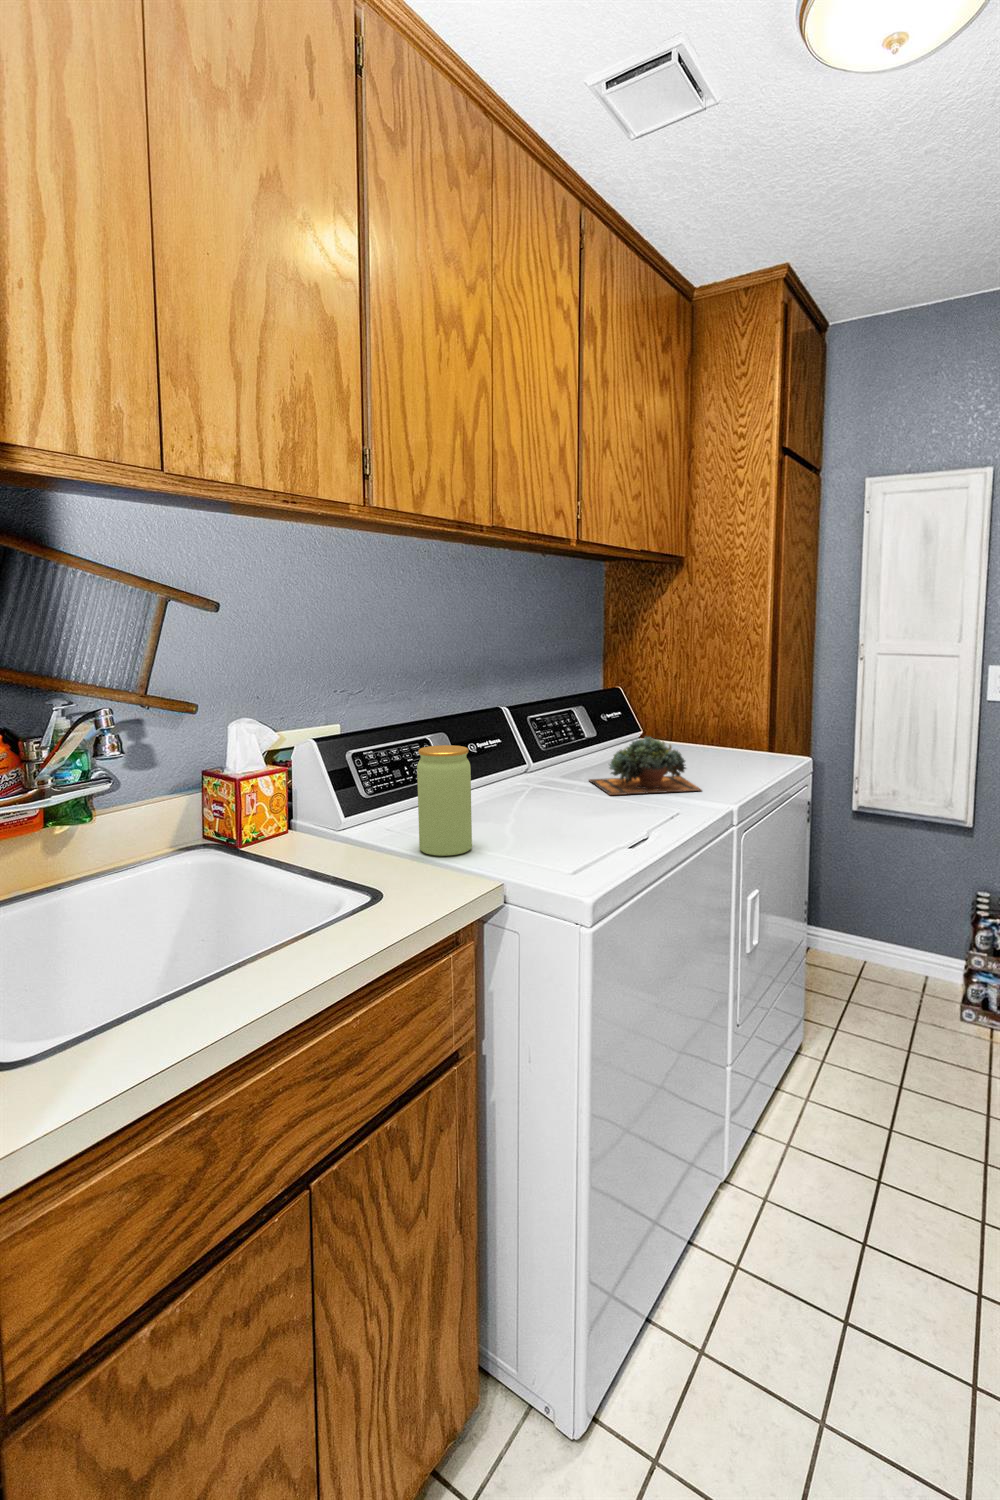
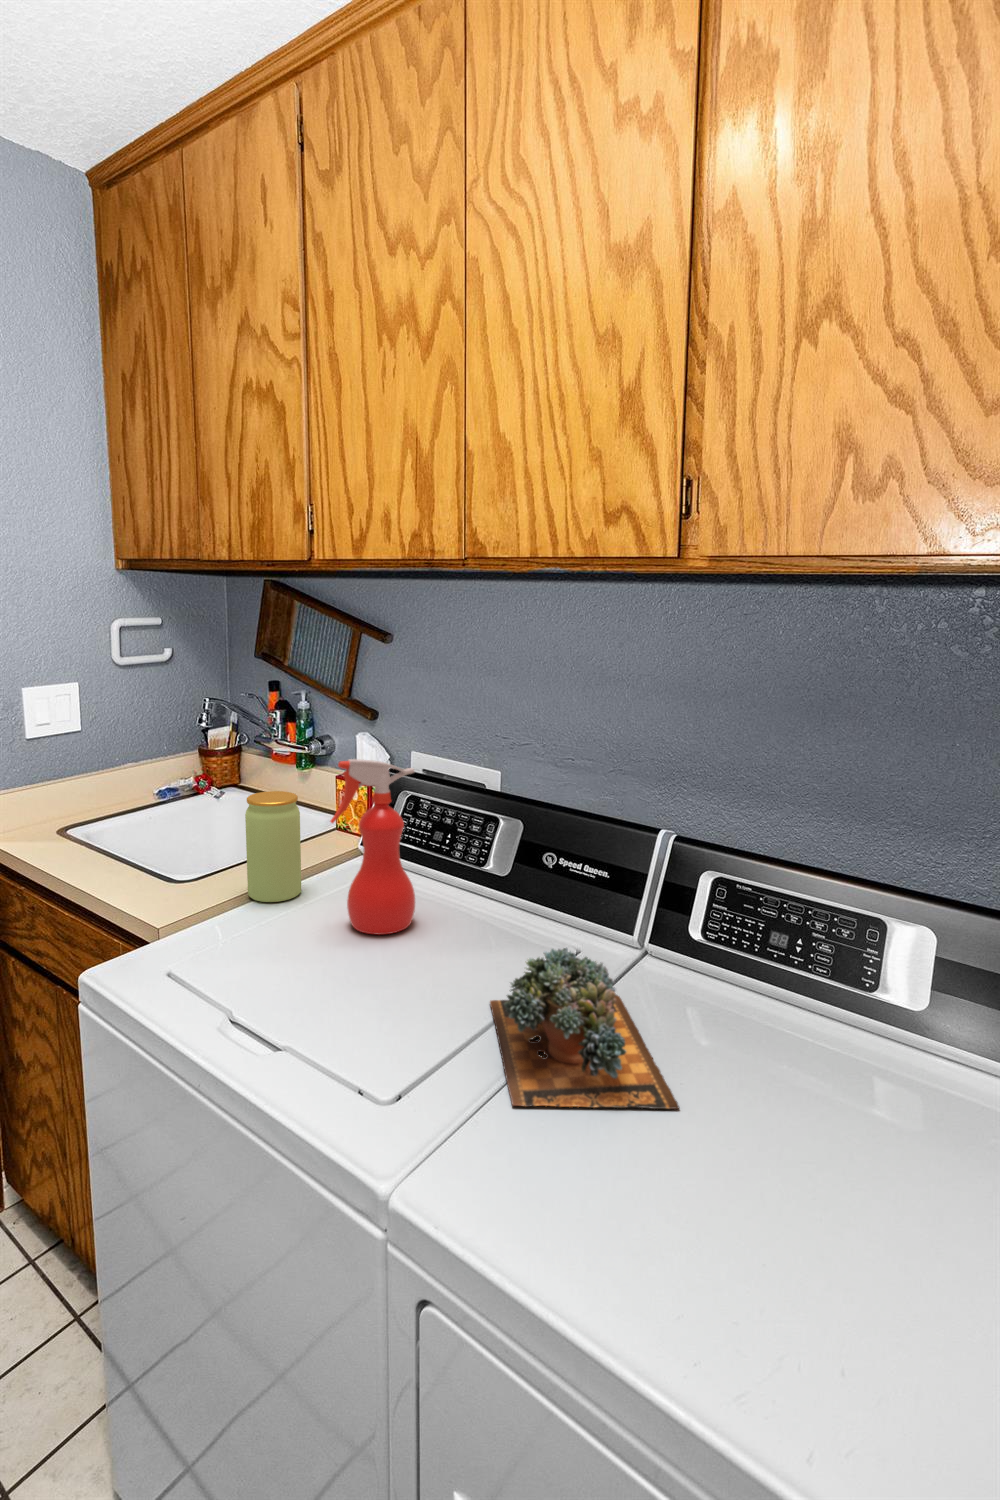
spray bottle: none [479,683,534,823] -> present [330,759,415,935]

